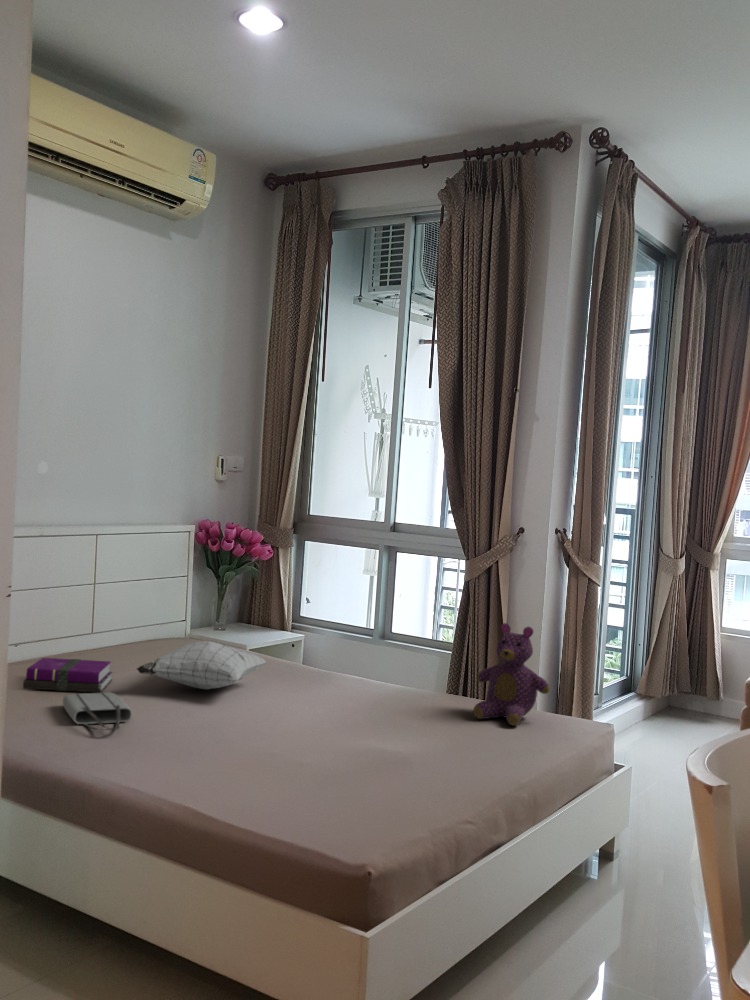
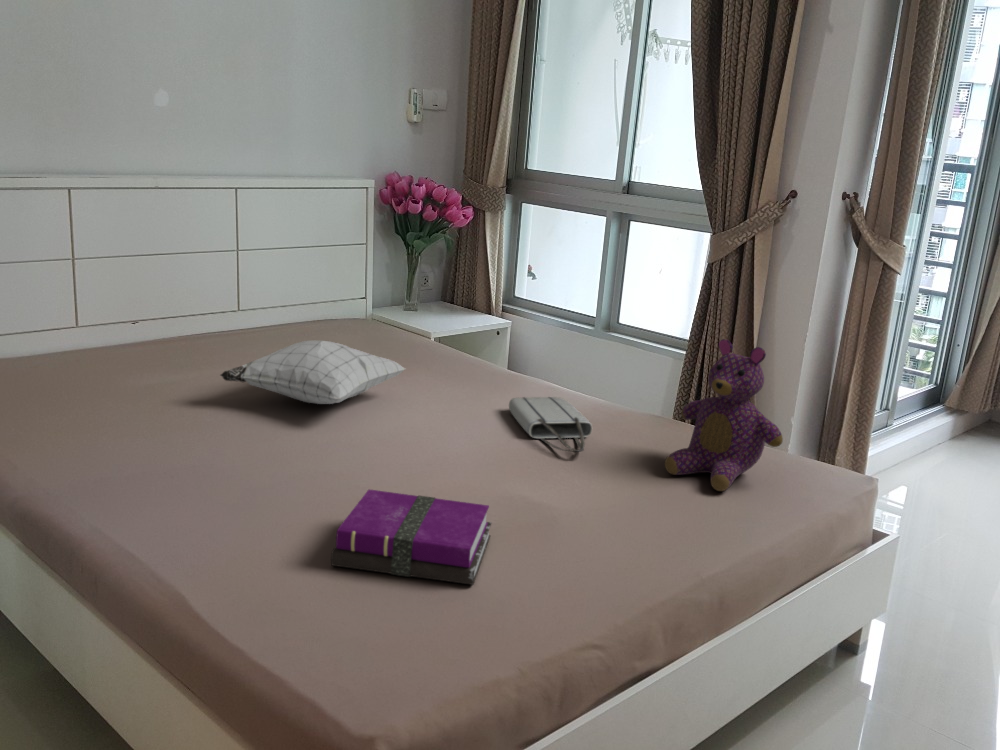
notebook: present [23,658,112,692] -> present [331,490,491,585]
tote bag: present [63,692,132,730] -> present [509,397,592,452]

